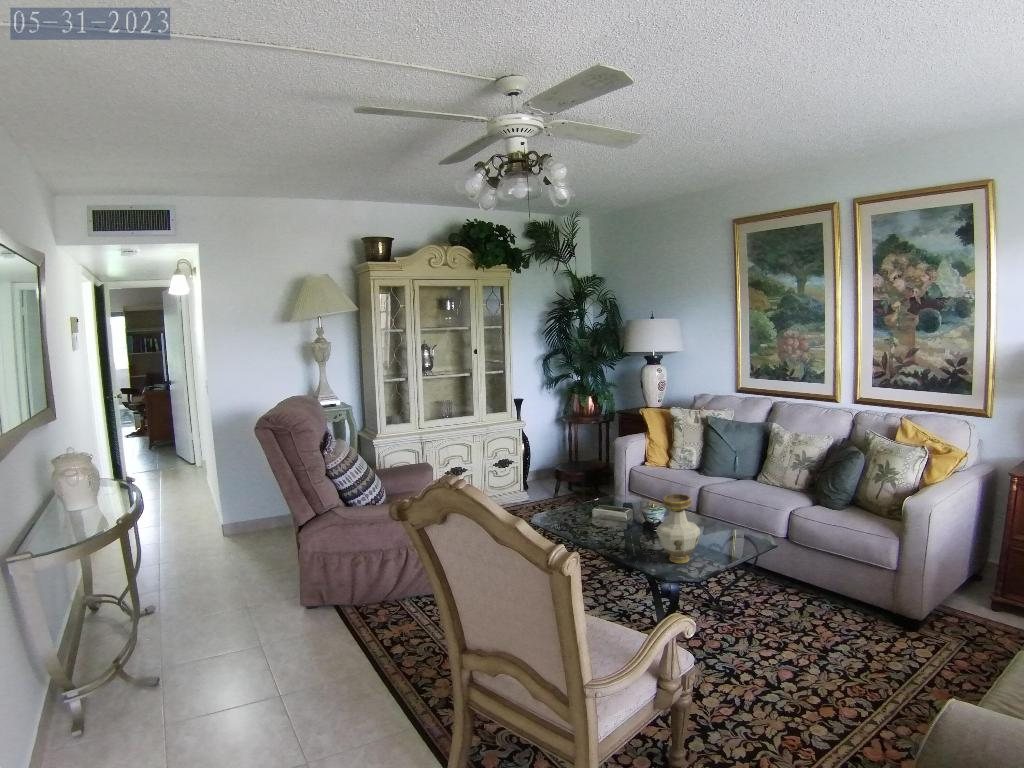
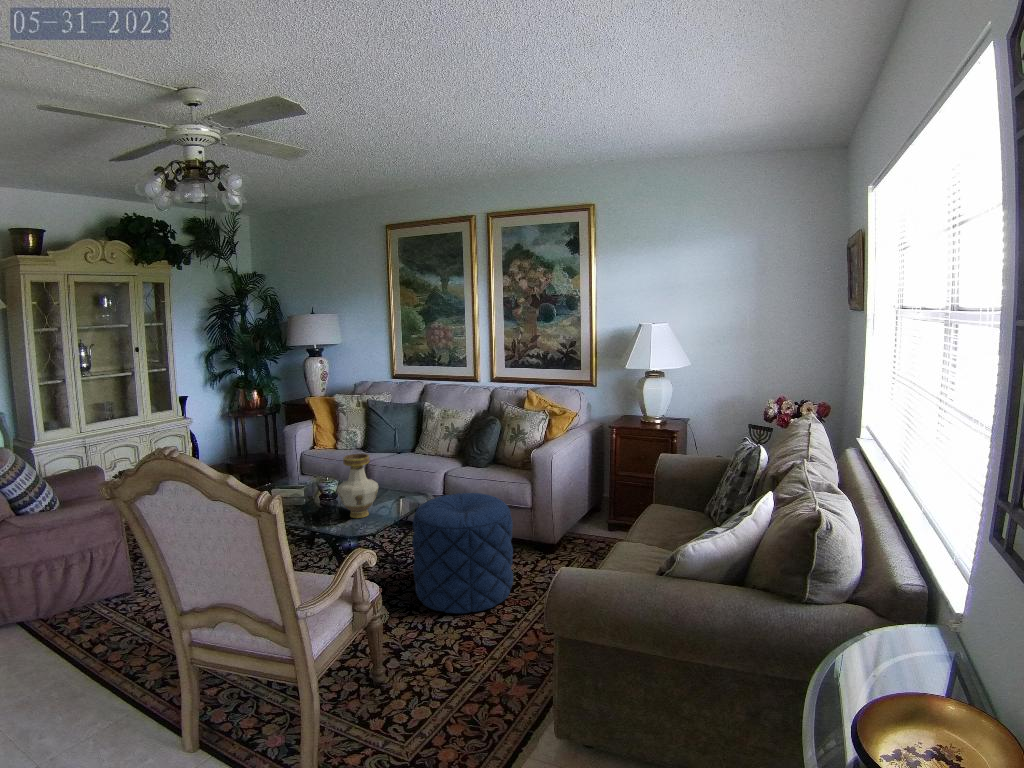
pouf: none [737,550,861,696] -> present [412,493,513,614]

